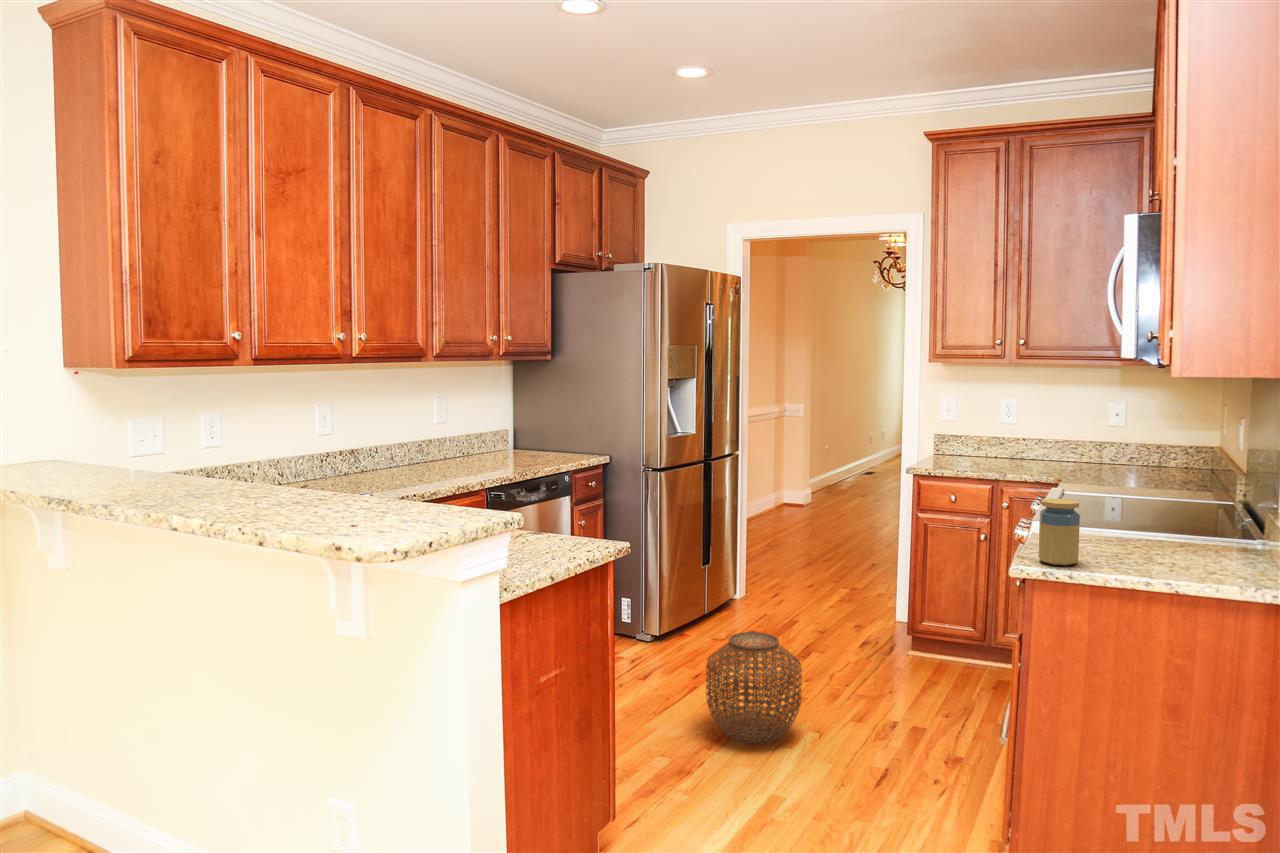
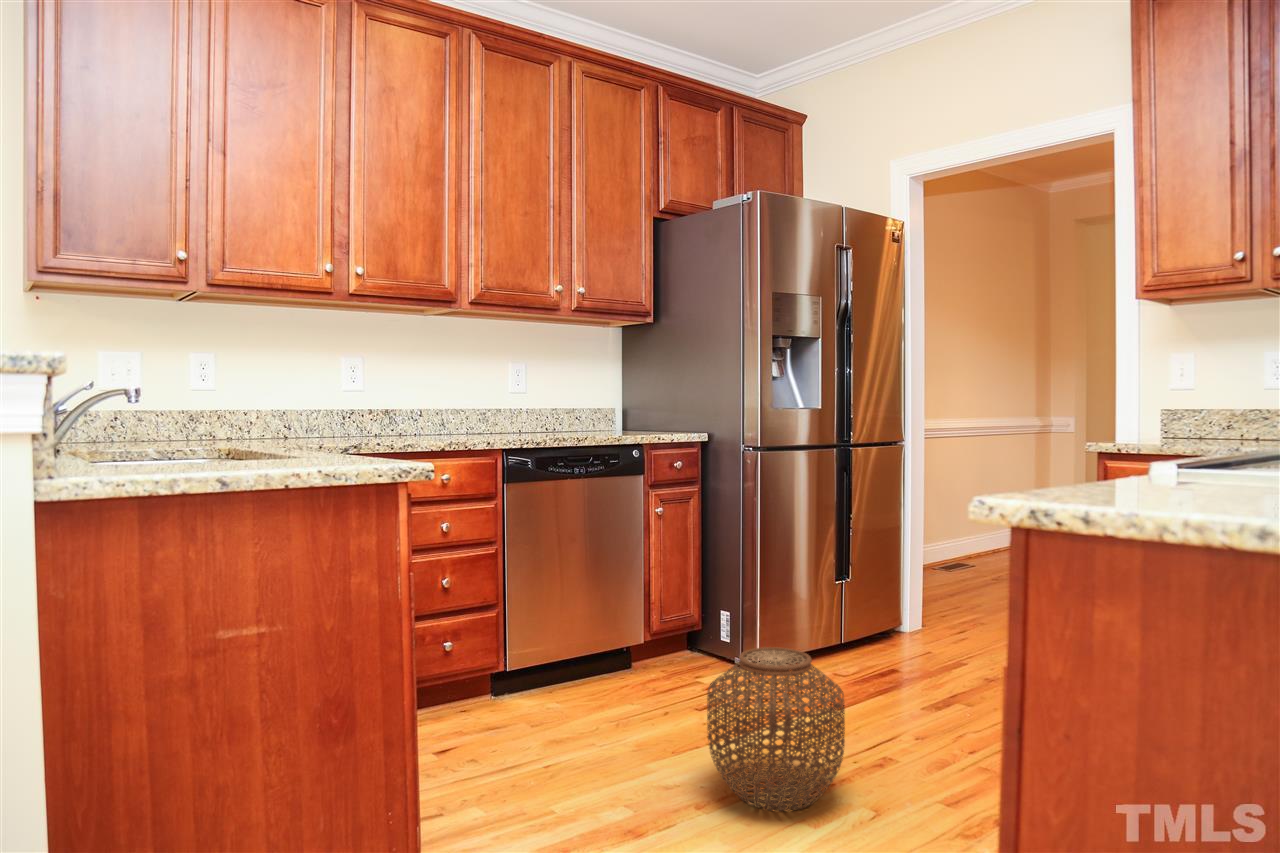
jar: present [1039,498,1080,565] -> none [1050,366,1137,501]

